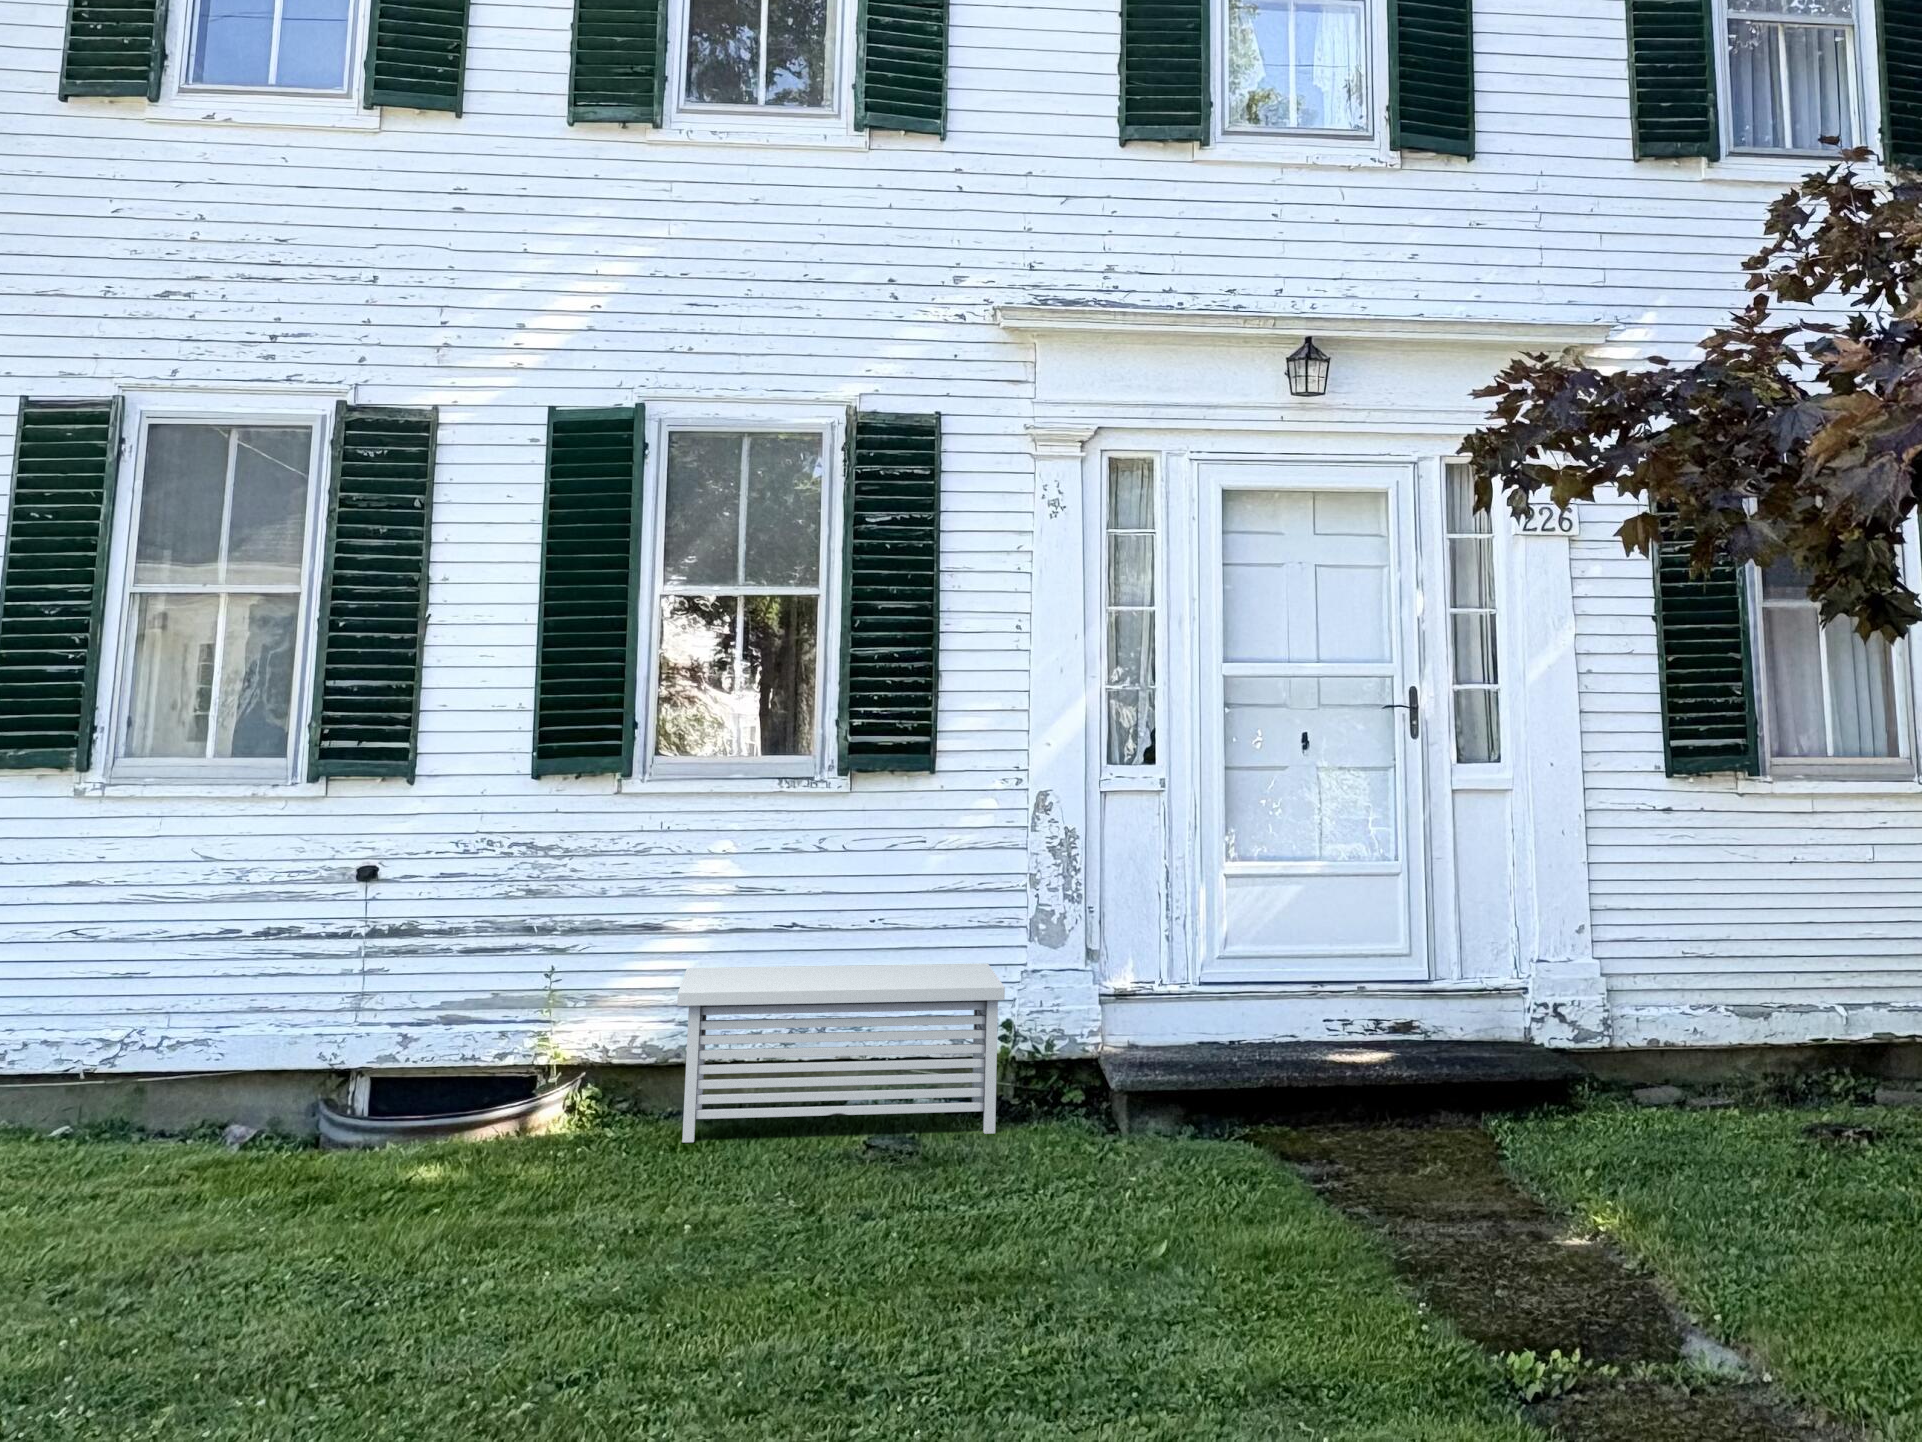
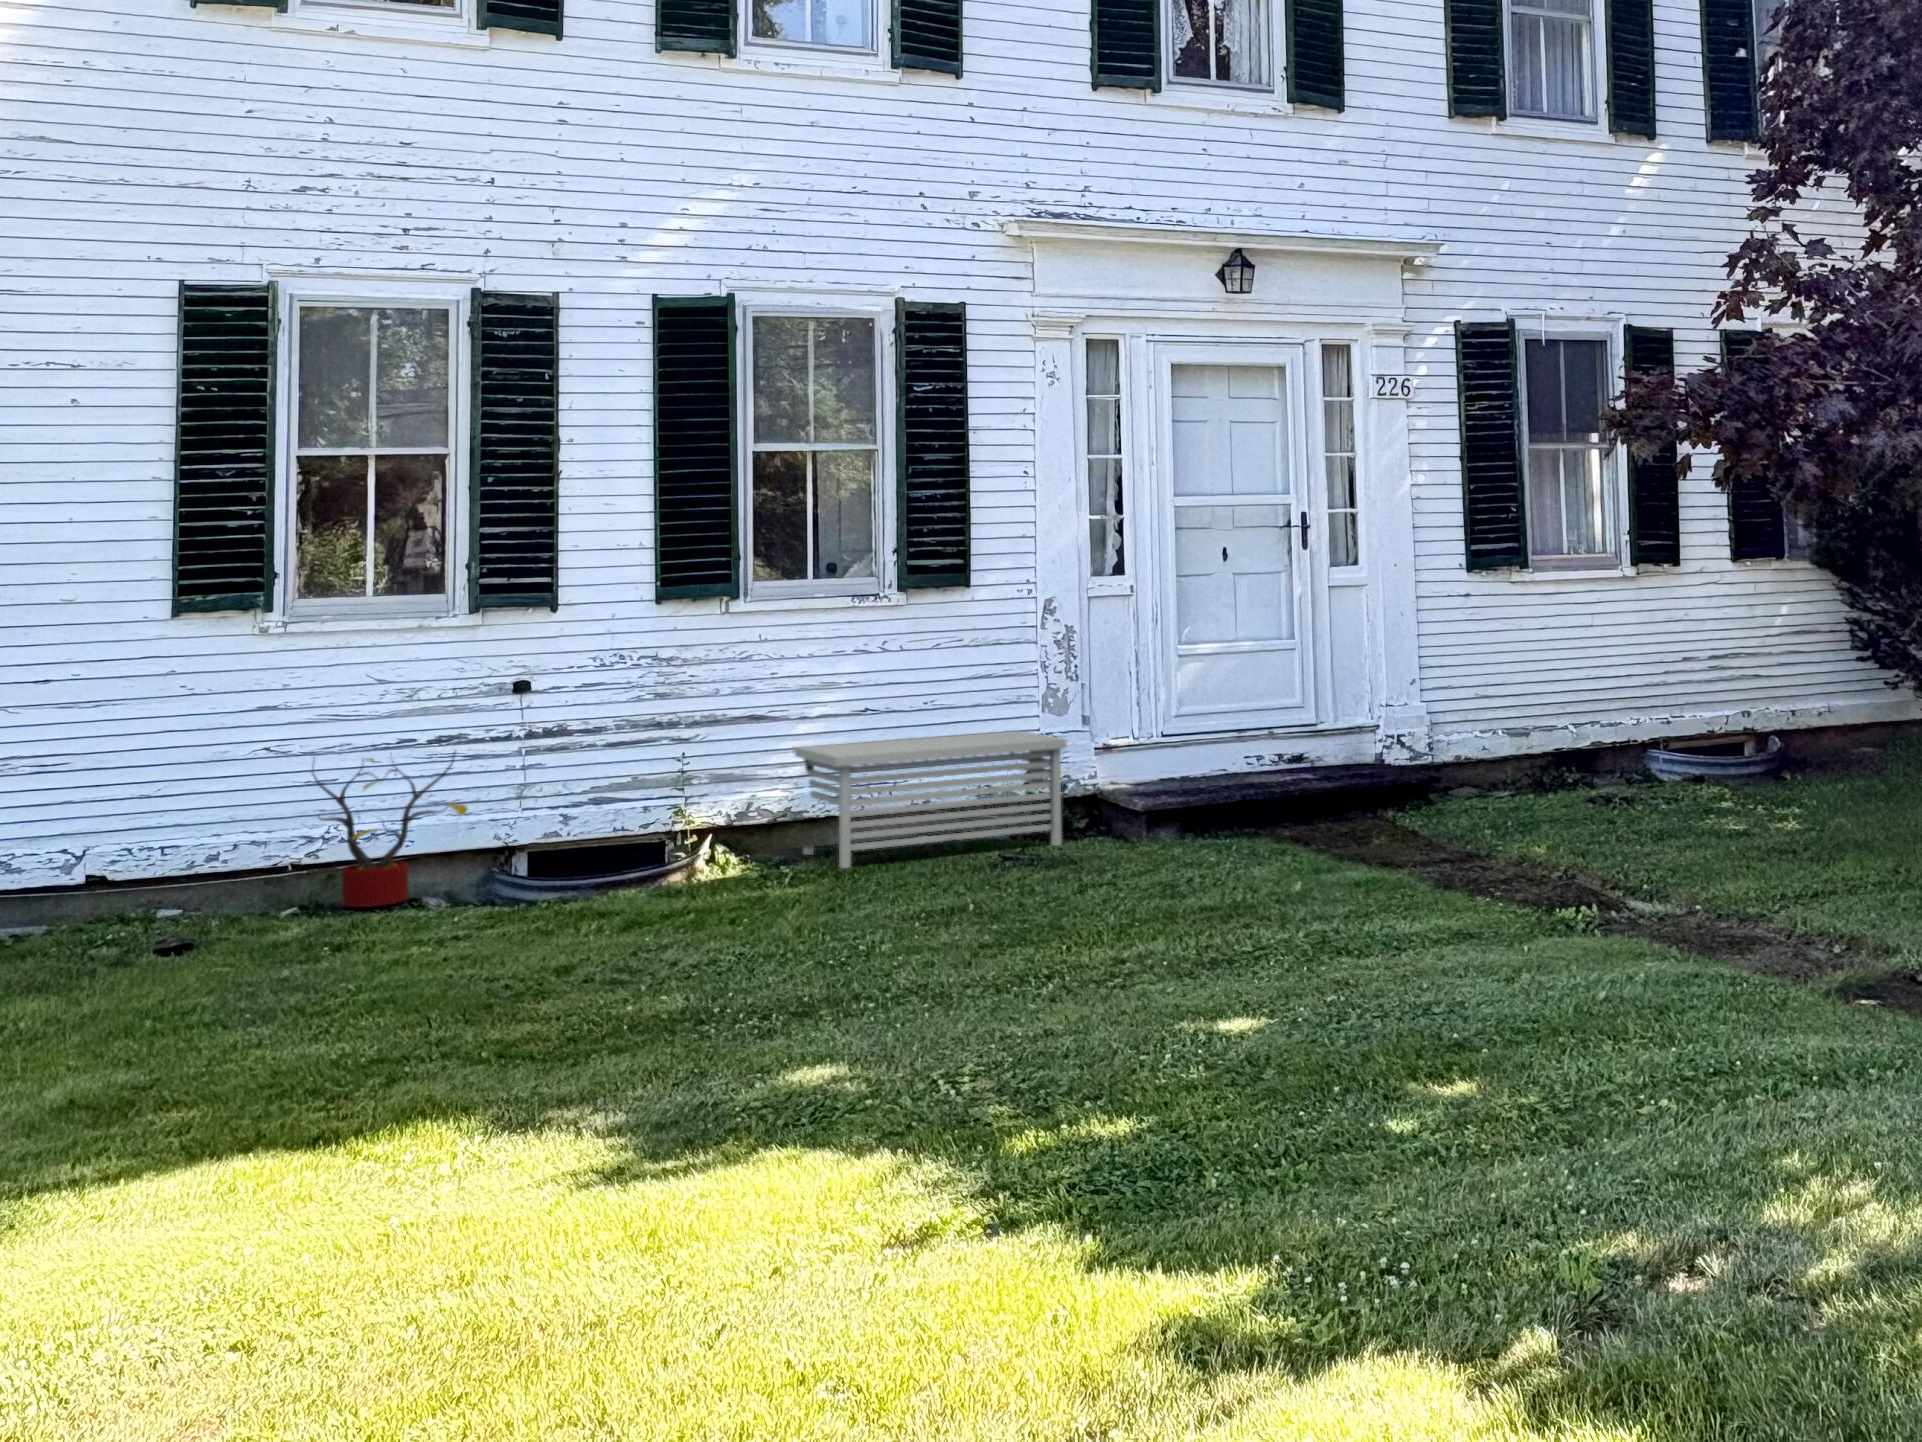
decorative plant: none [97,945,244,1138] -> present [311,756,467,907]

